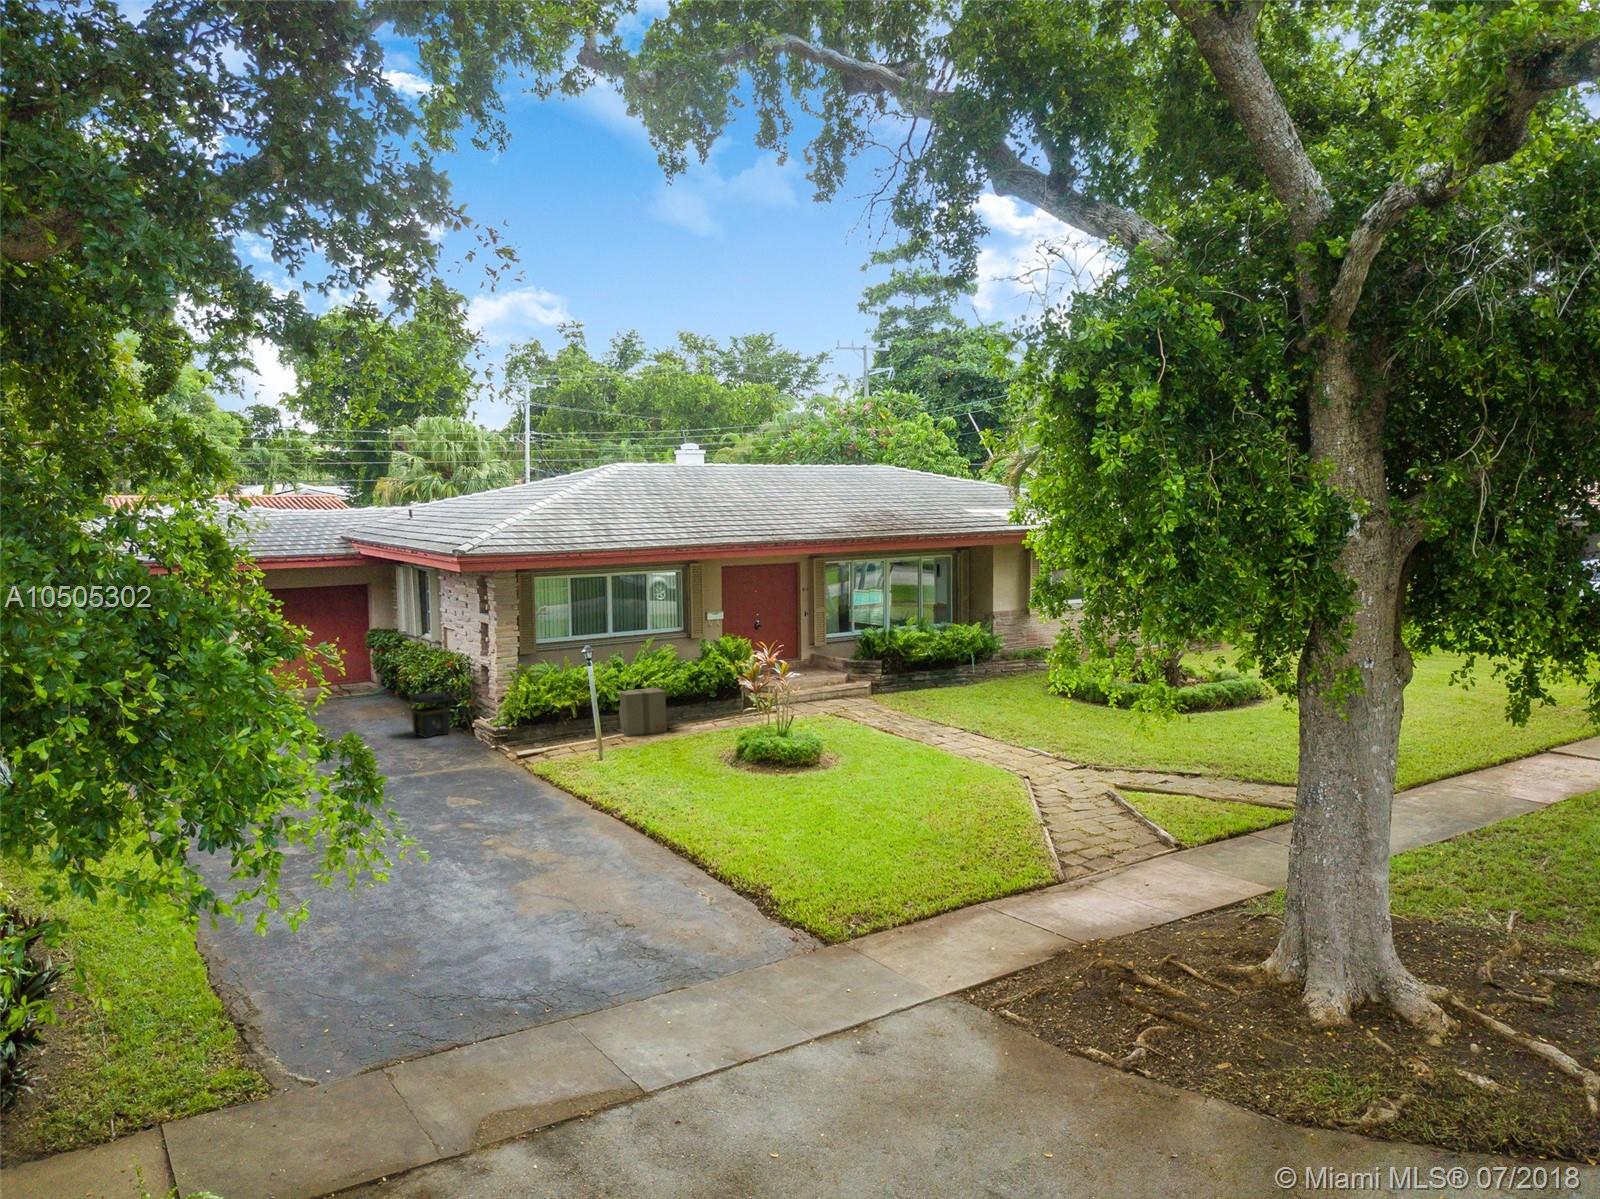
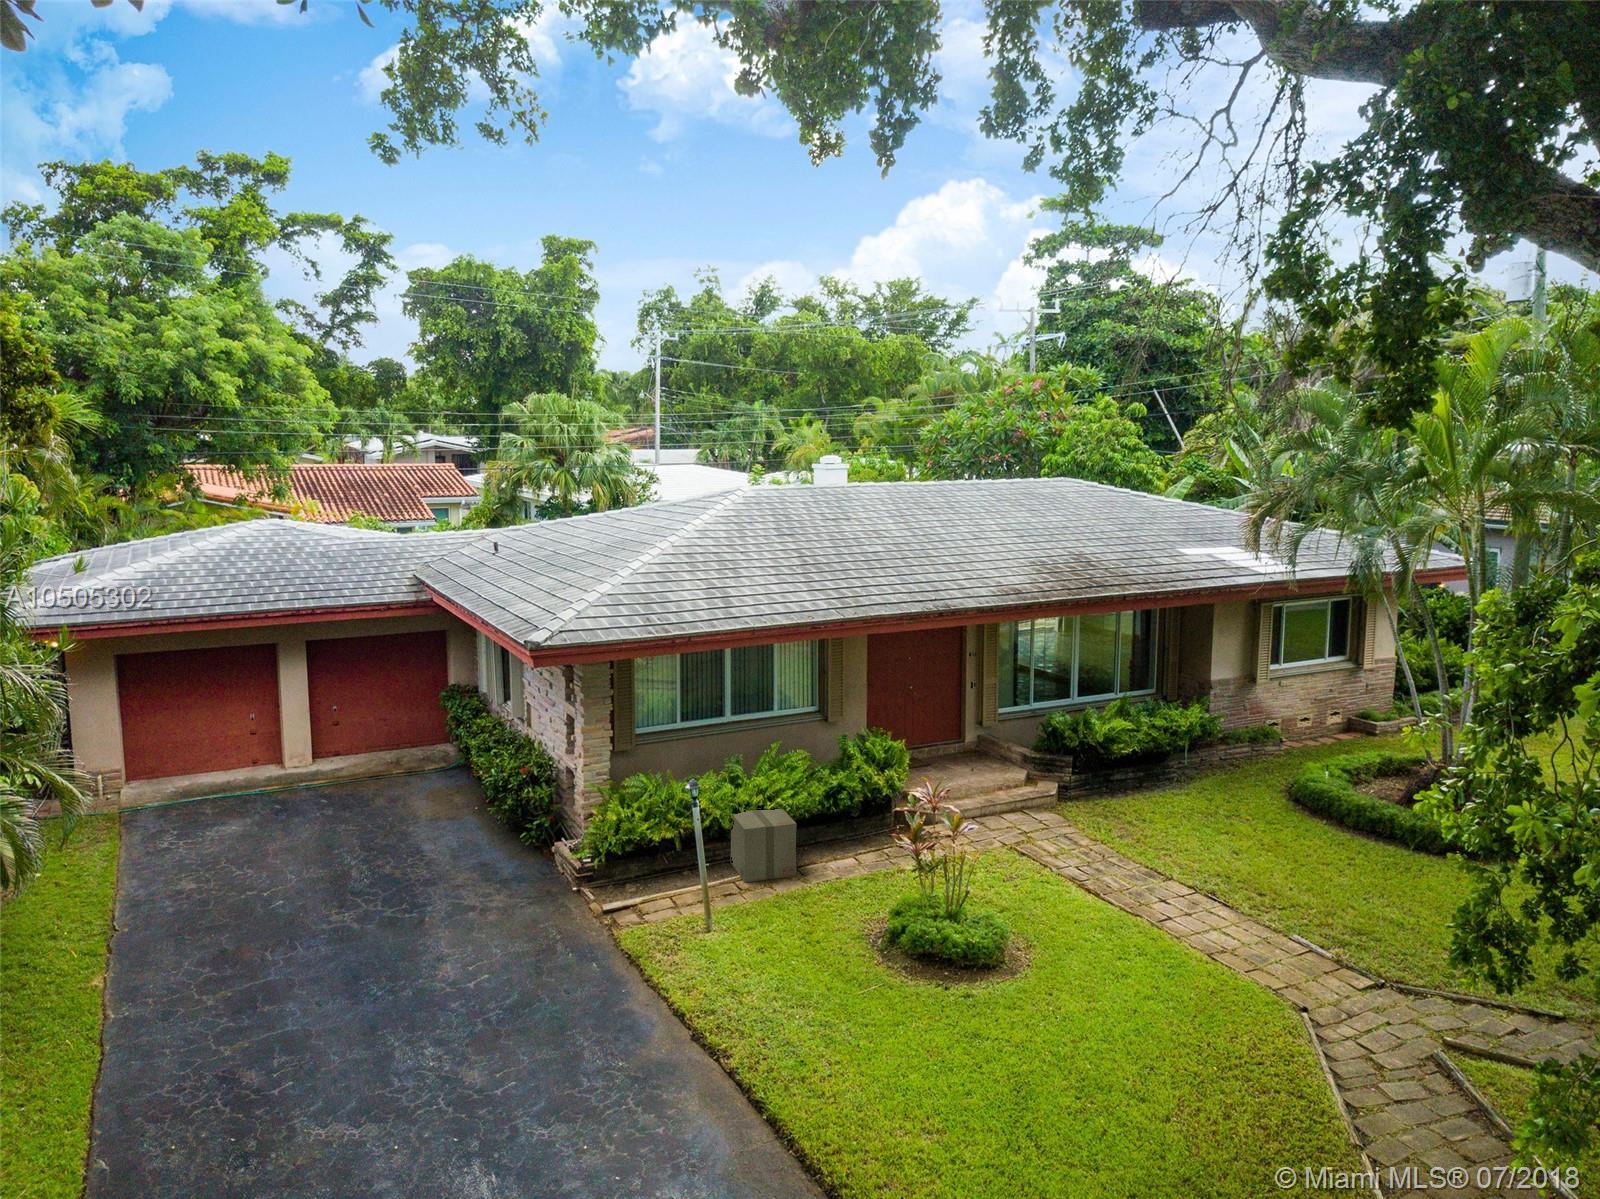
toolbox: present [411,692,450,738] -> none [476,795,524,858]

